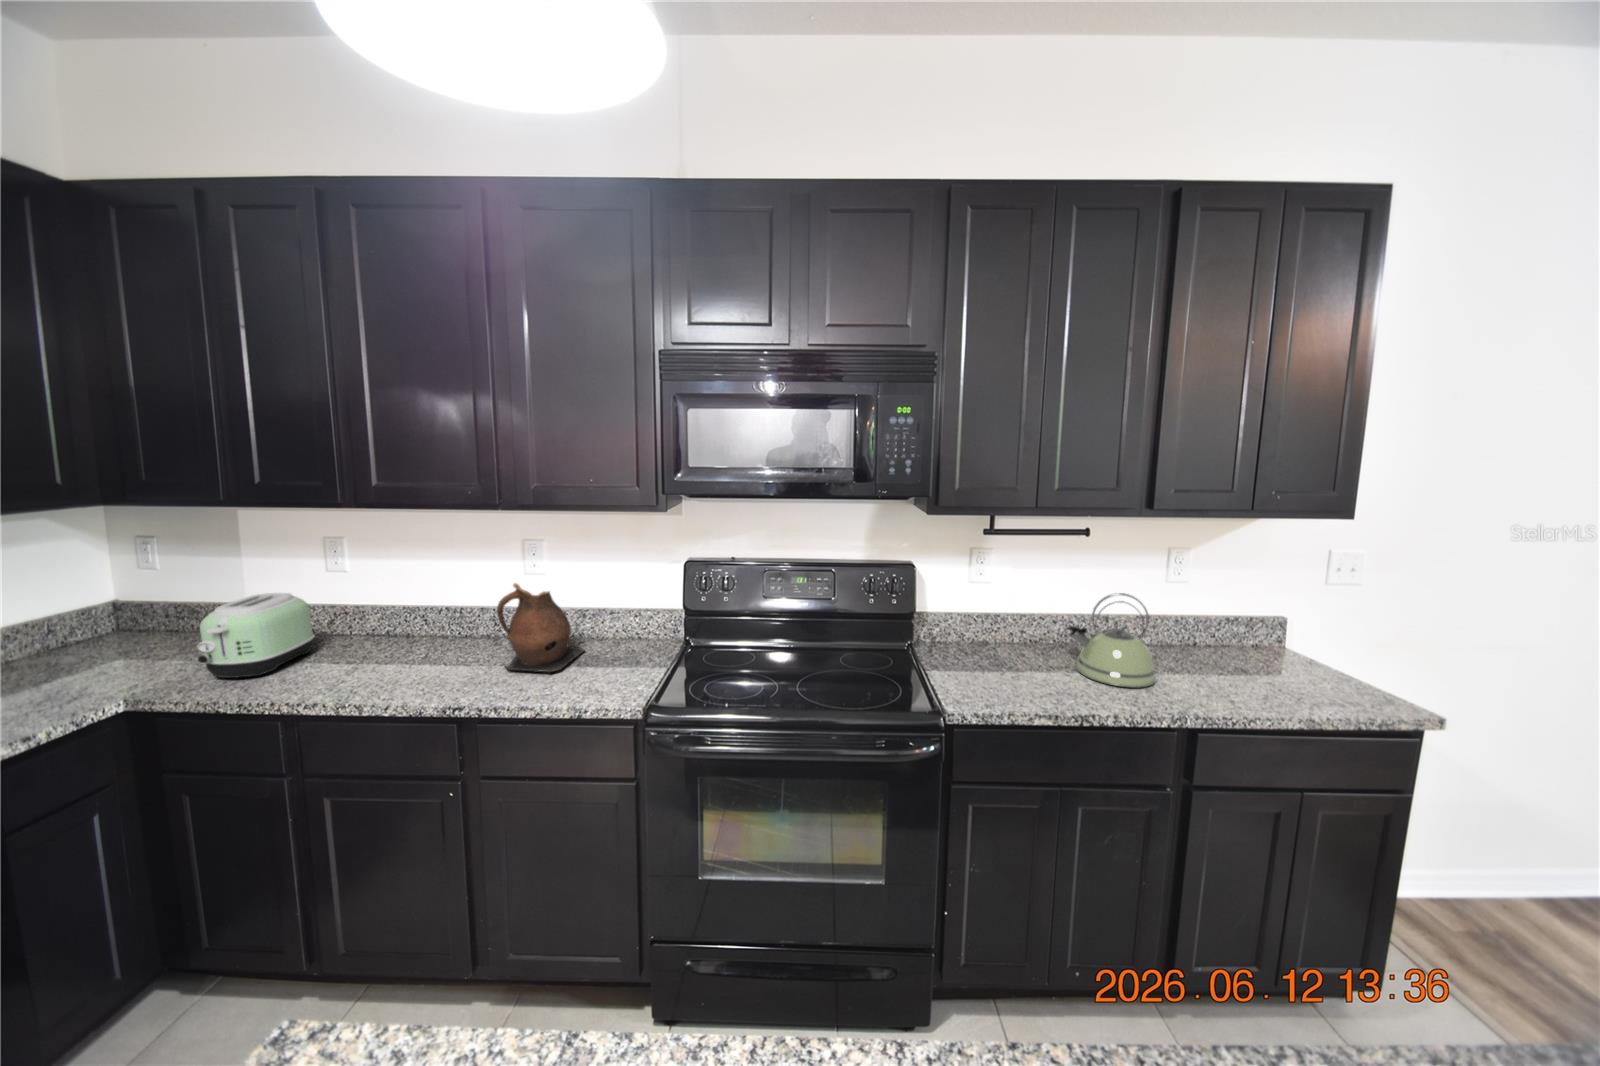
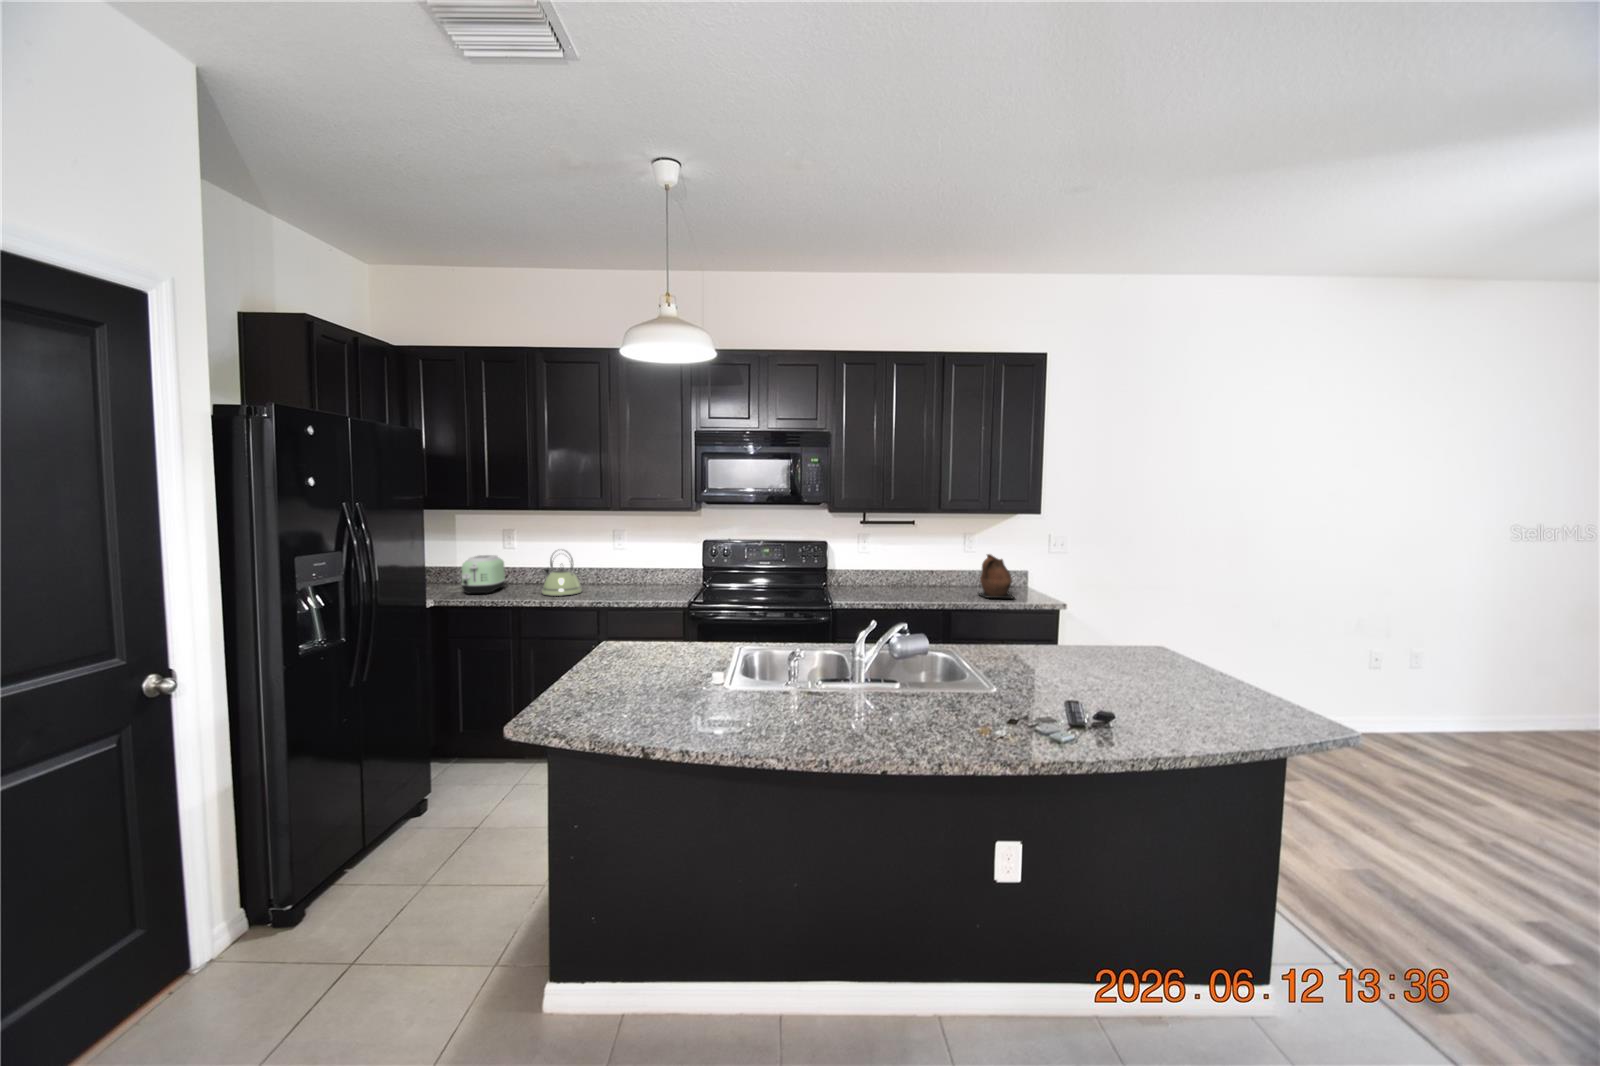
ceramic pitcher: present [497,583,584,673] -> present [978,554,1014,598]
kettle: present [1069,593,1156,688] -> present [542,551,582,596]

